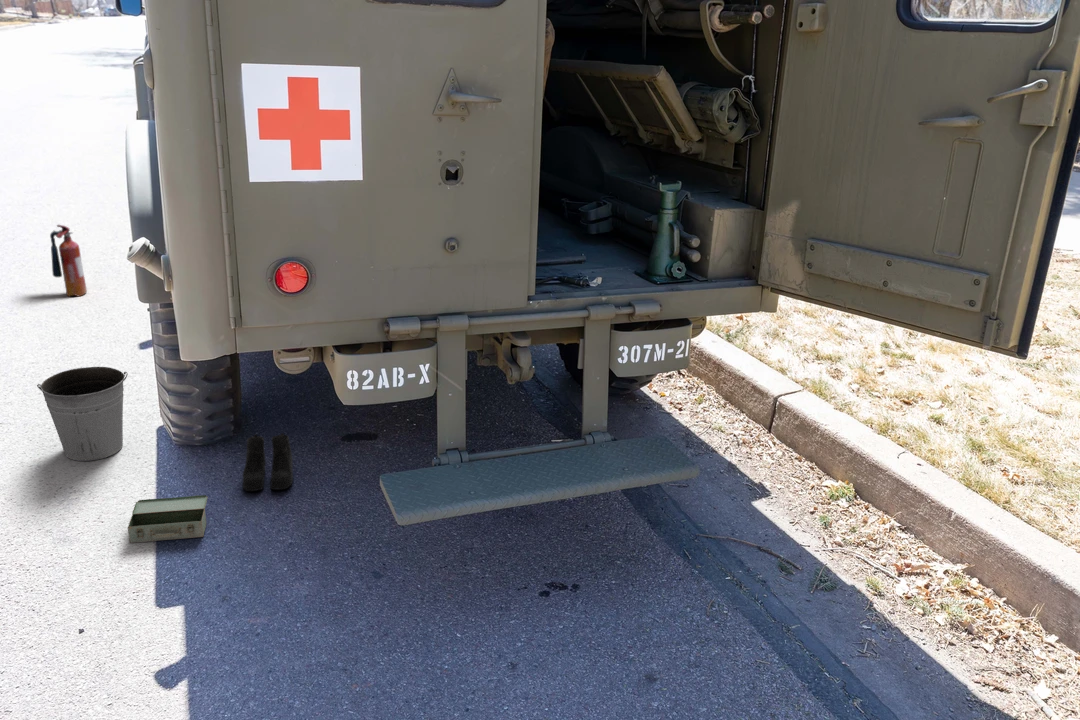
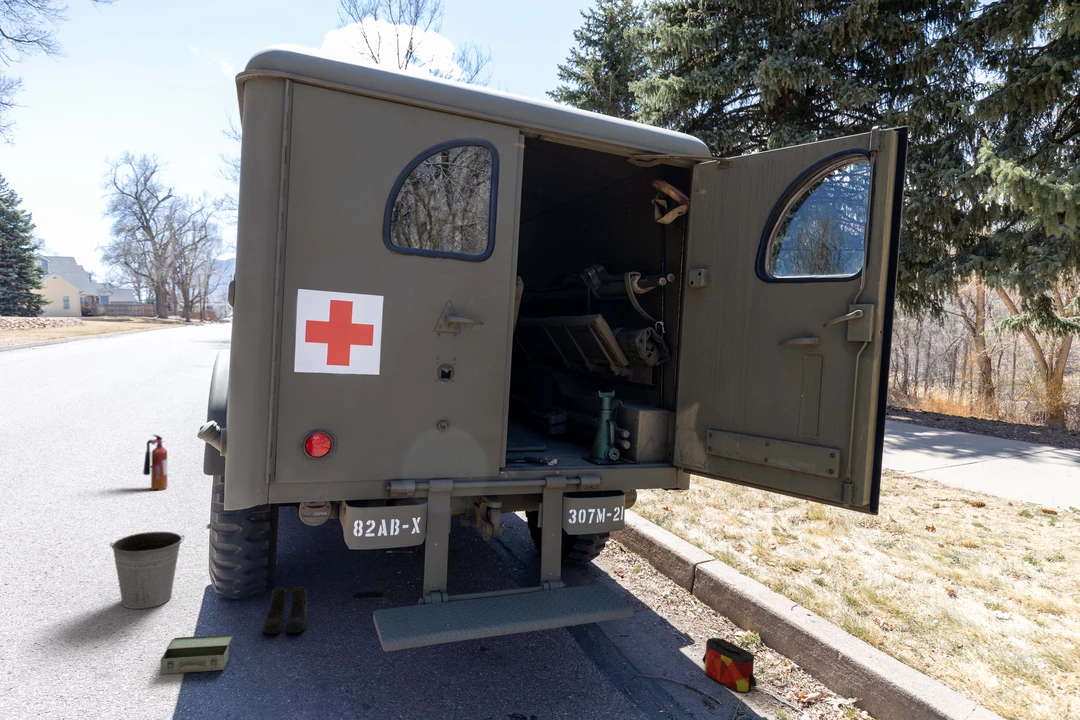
bag: none [781,494,846,558] -> present [702,638,757,693]

